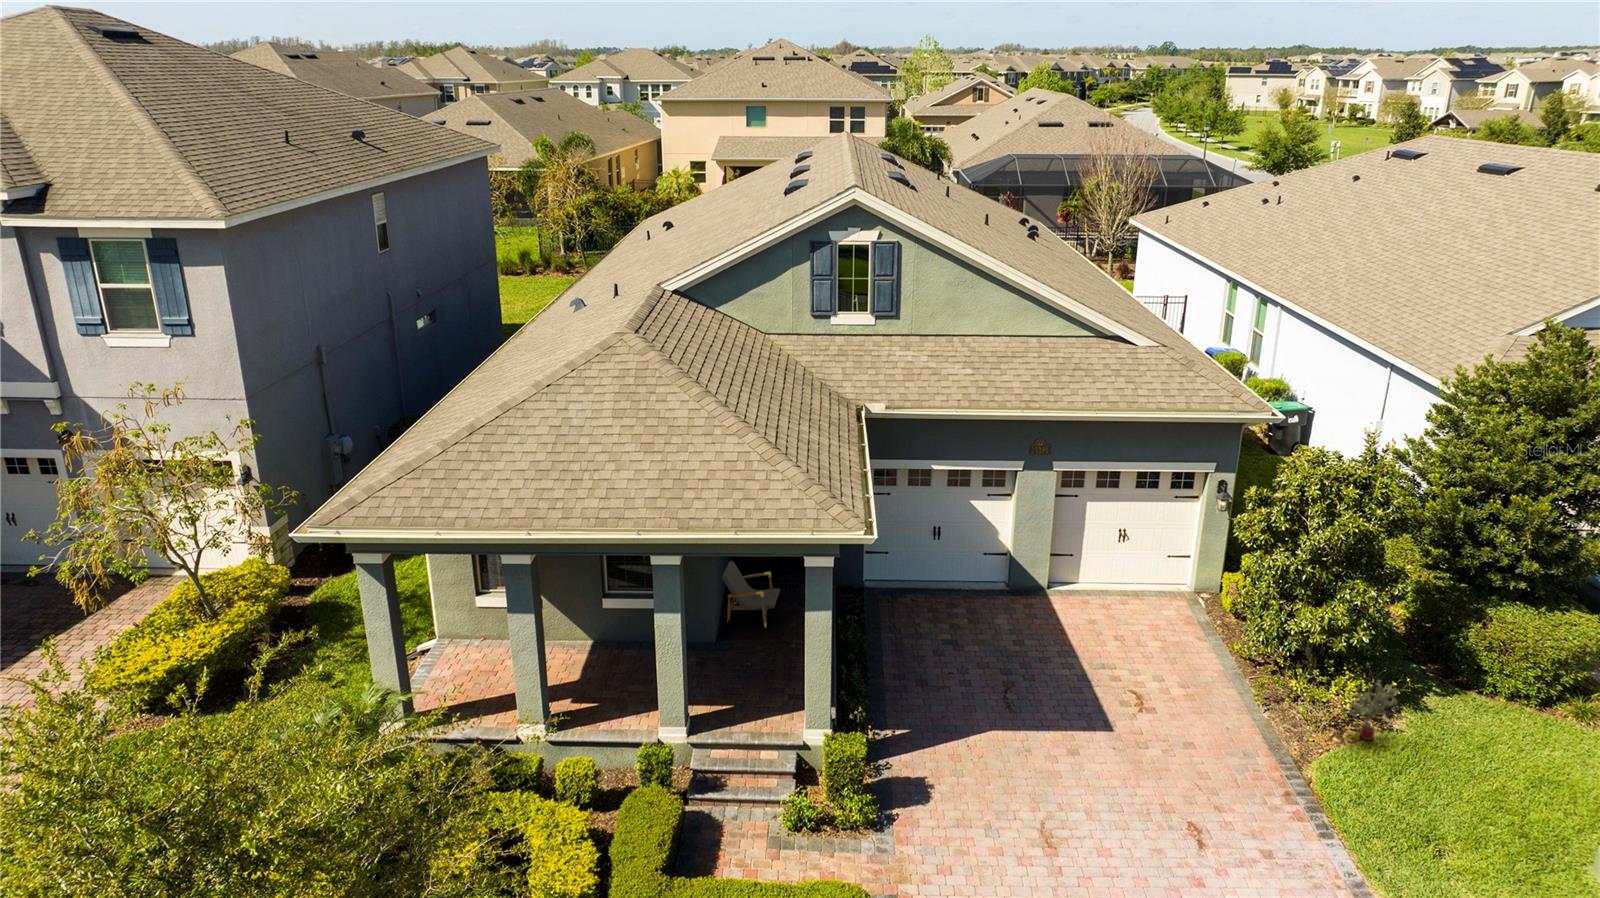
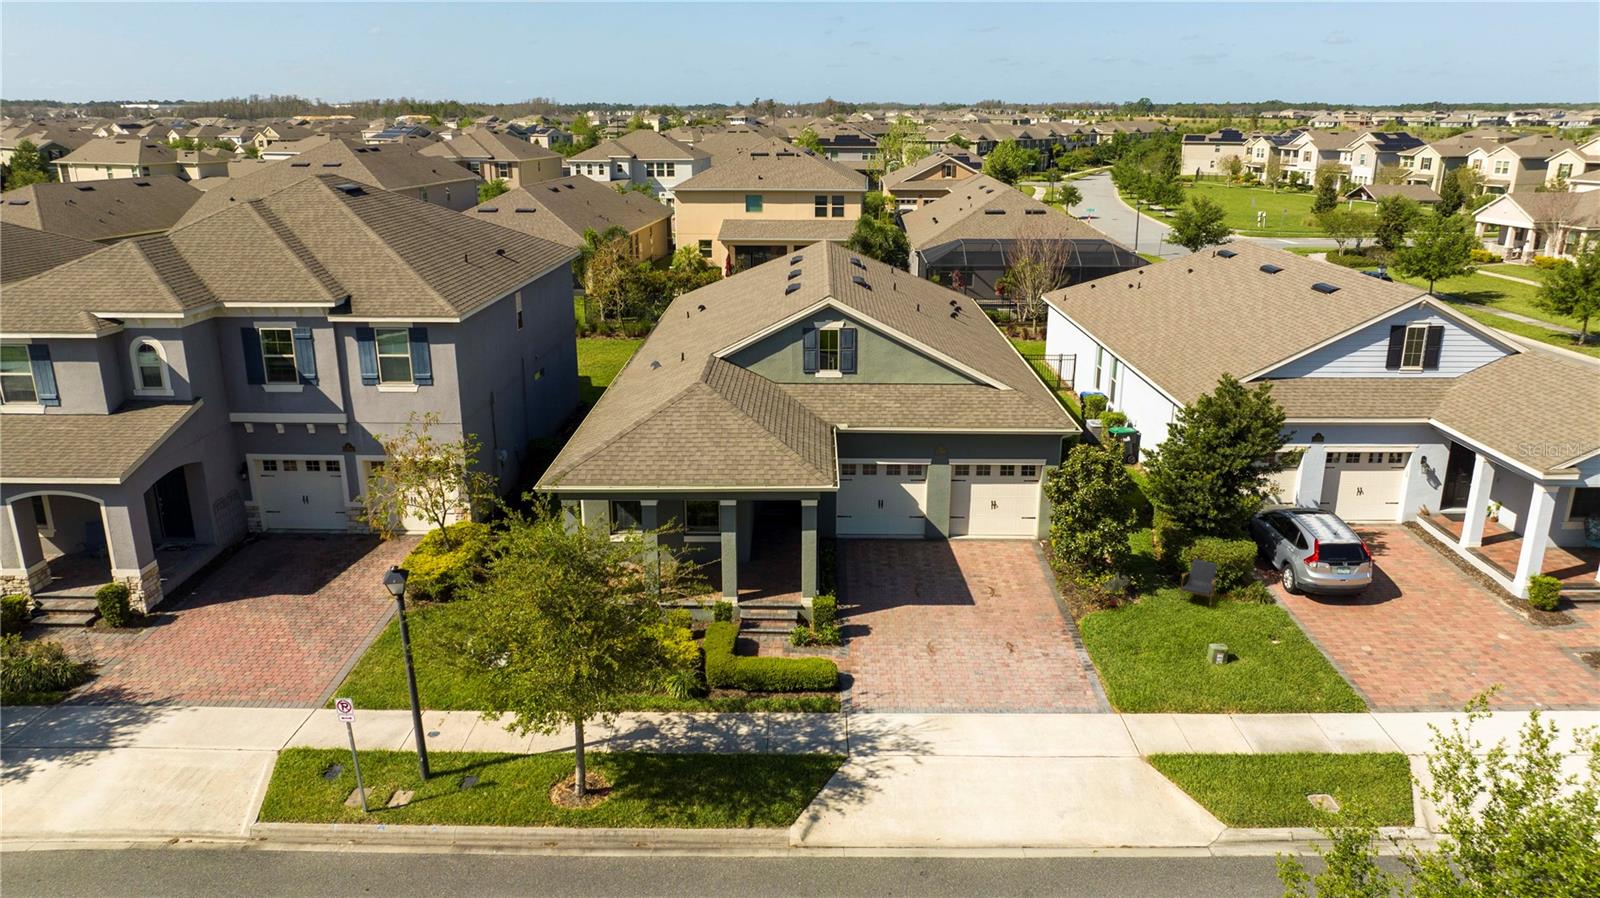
lounge chair: present [722,561,780,628] -> present [1180,559,1217,604]

